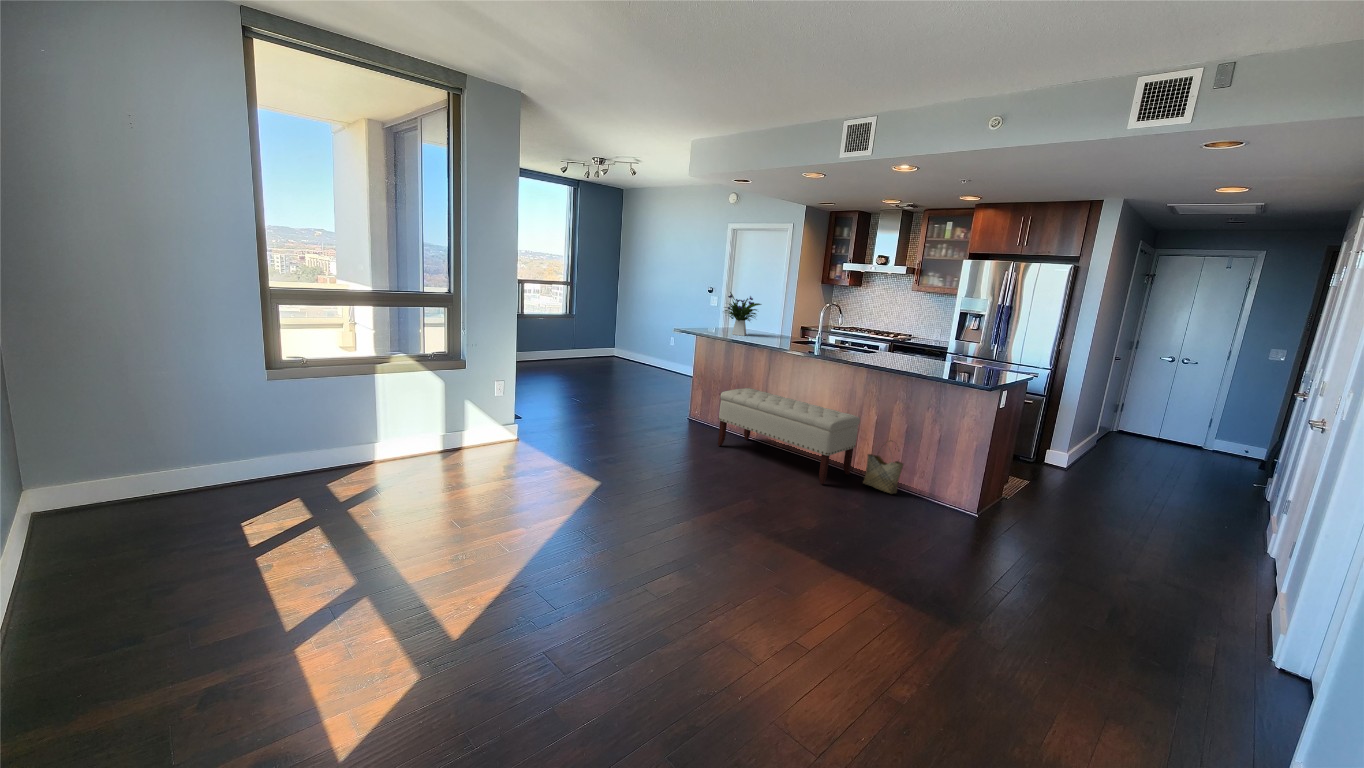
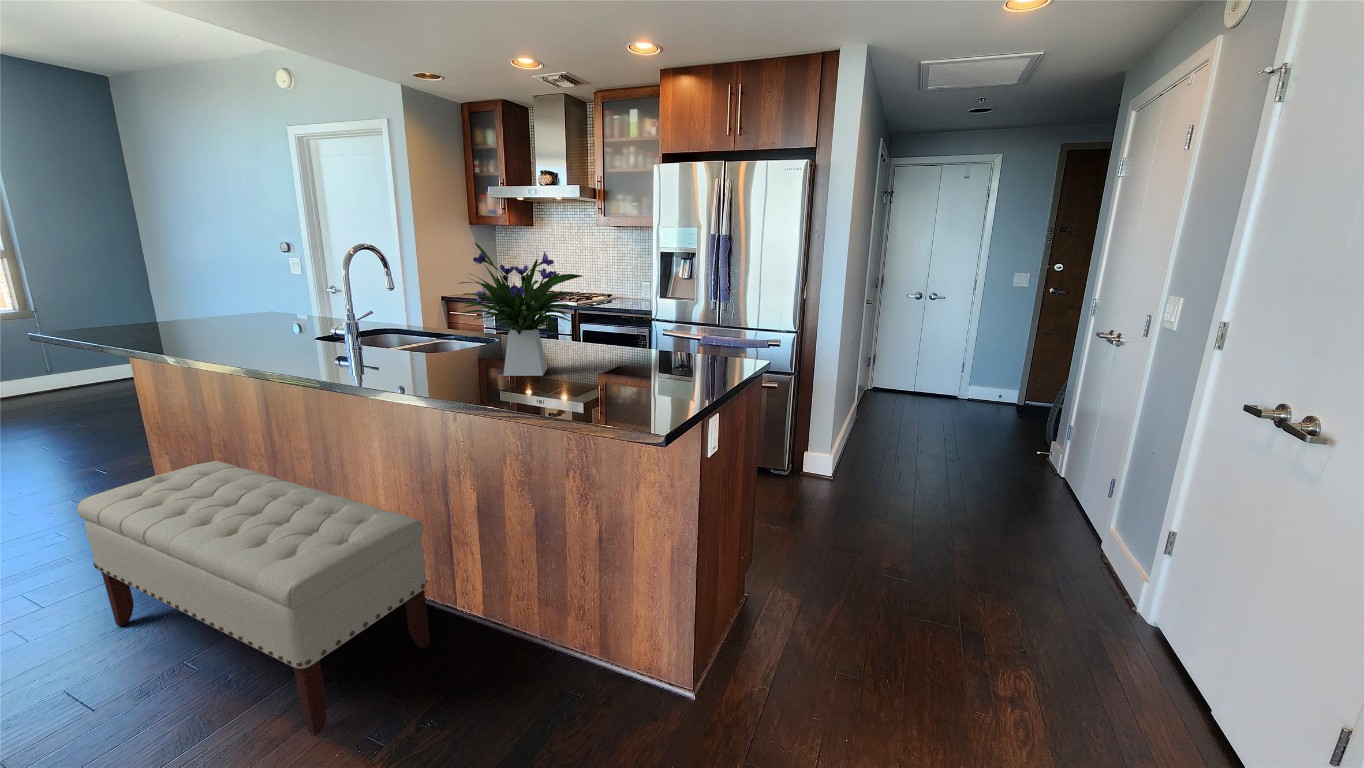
flower arrangement: present [725,292,761,336] -> present [458,242,582,376]
woven basket: present [863,441,903,493] -> none [440,570,522,709]

